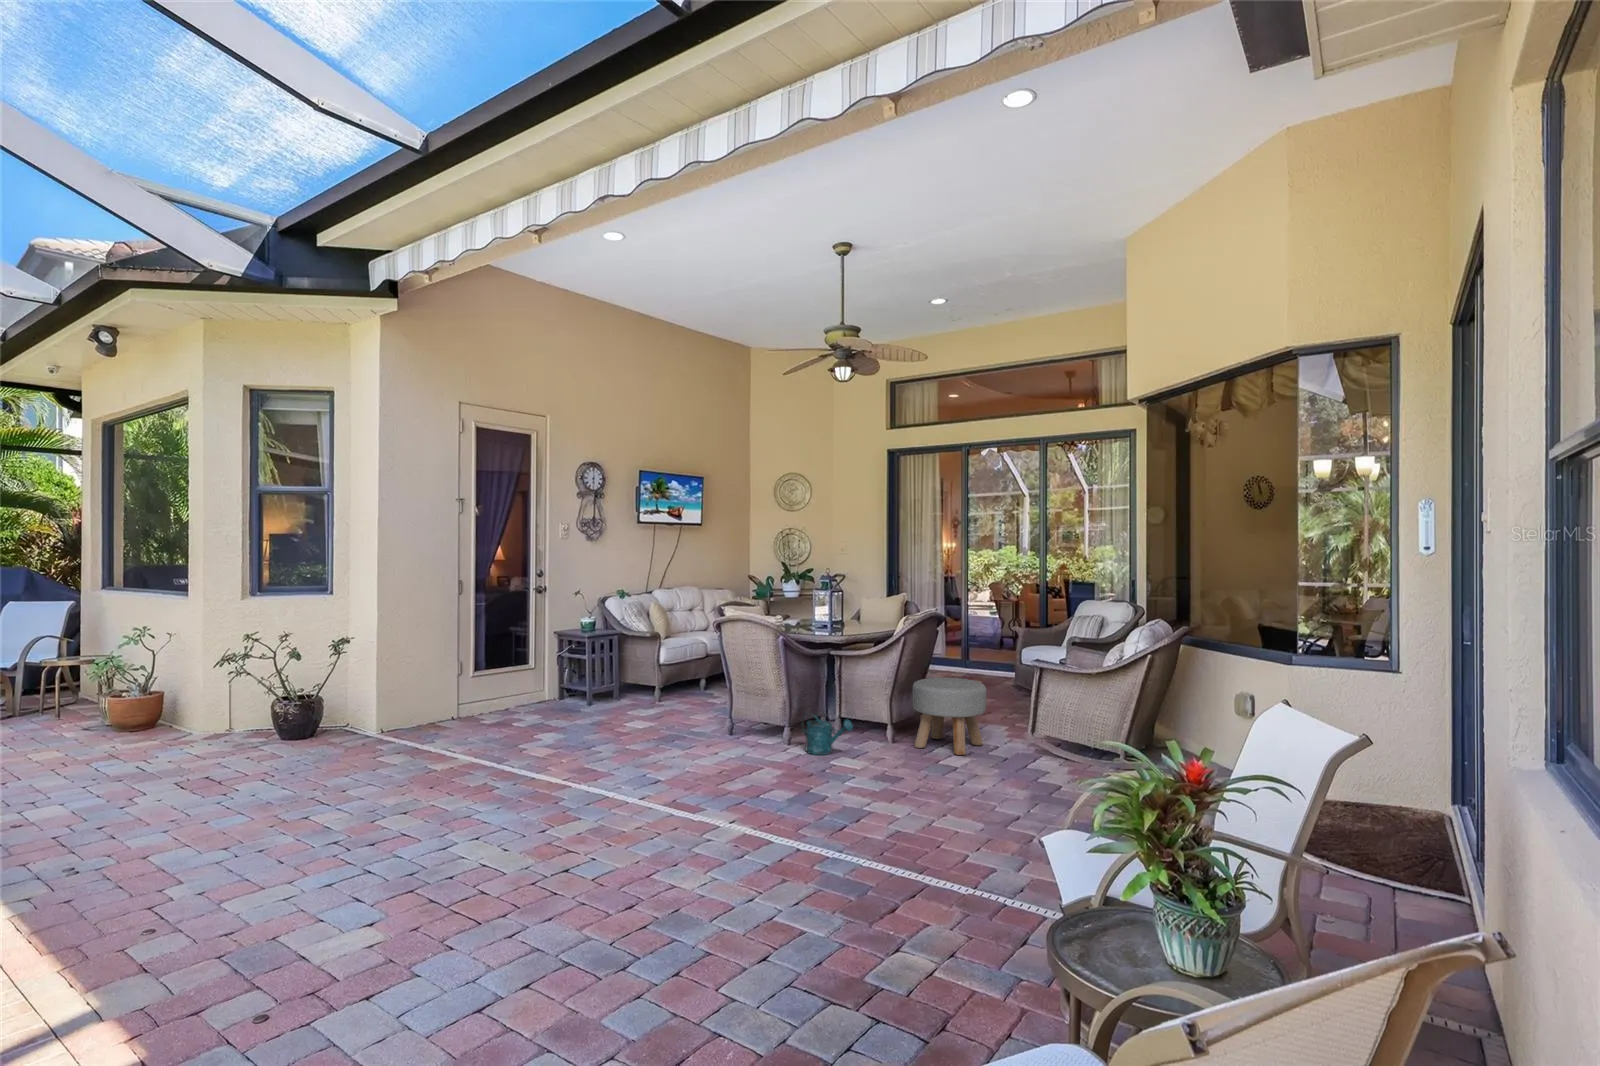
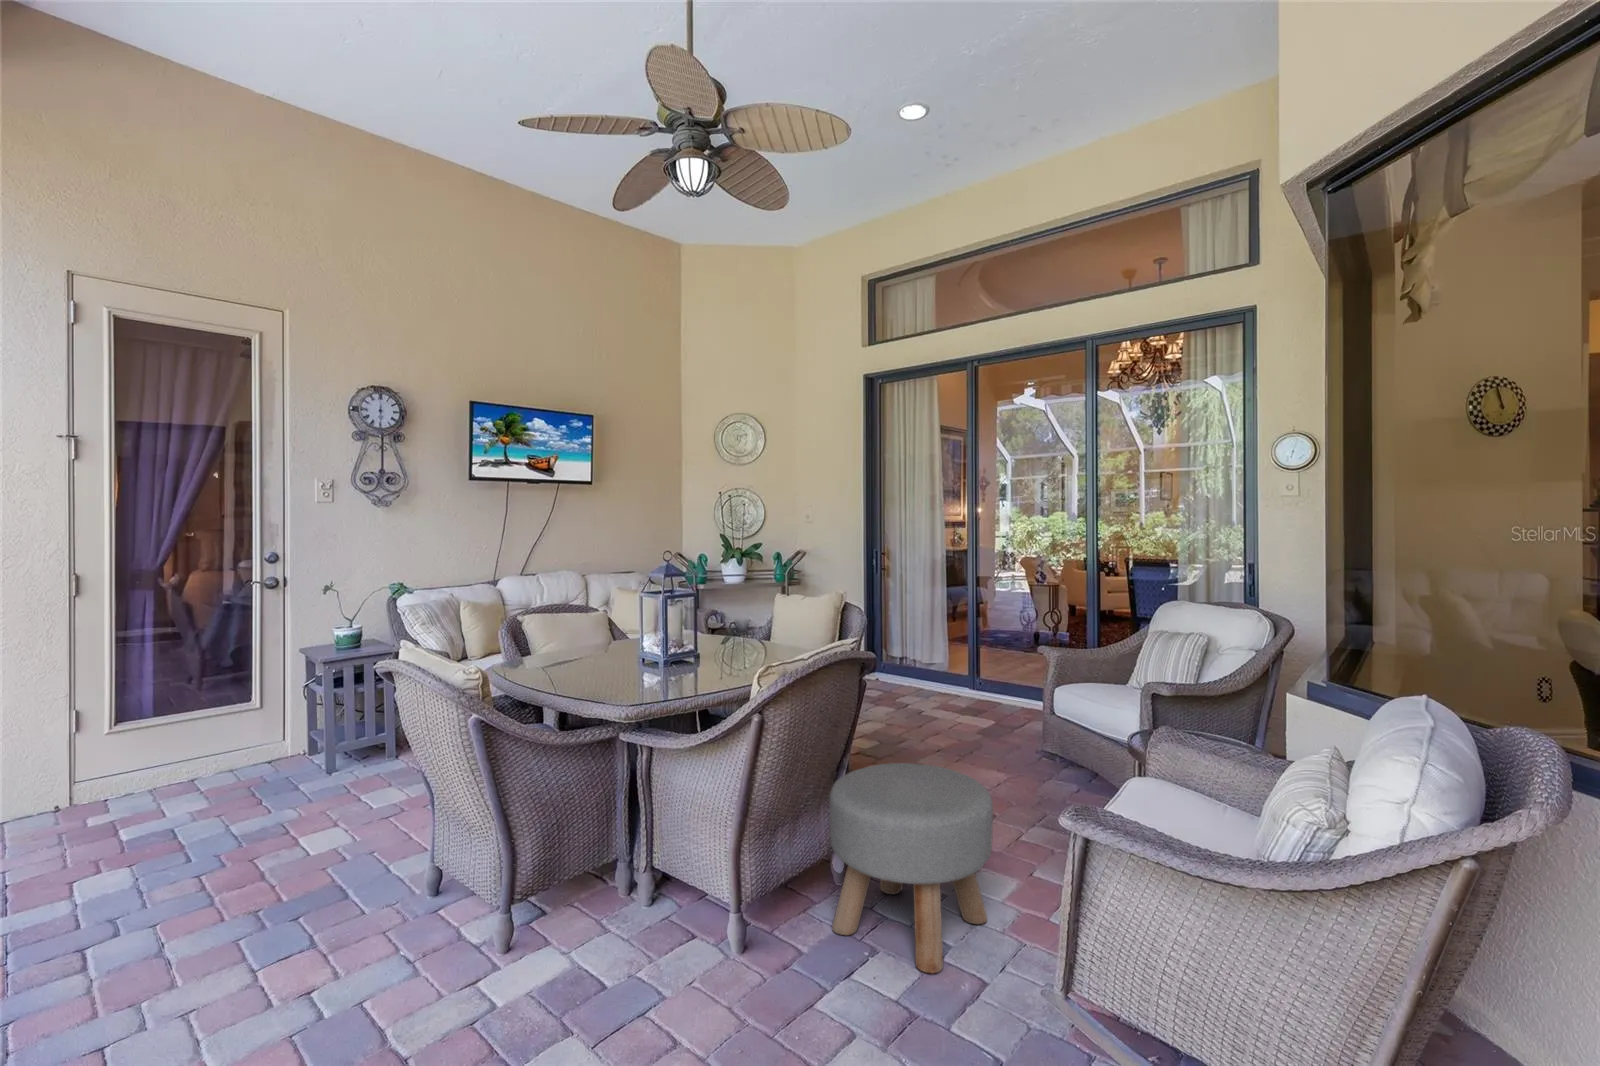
watering can: present [801,714,853,755] -> none [579,857,669,968]

